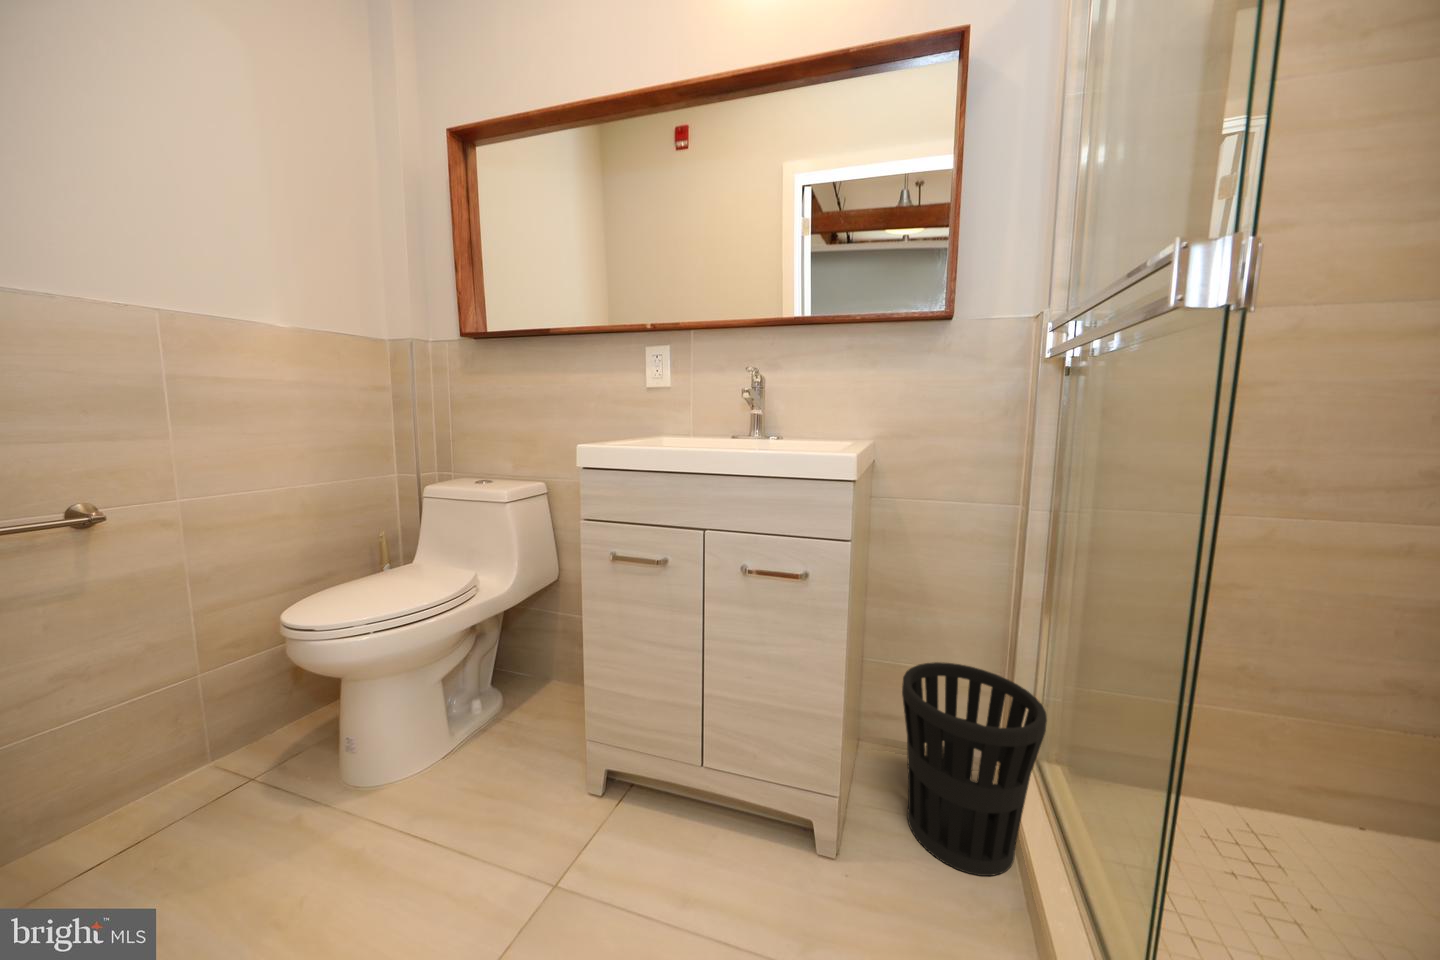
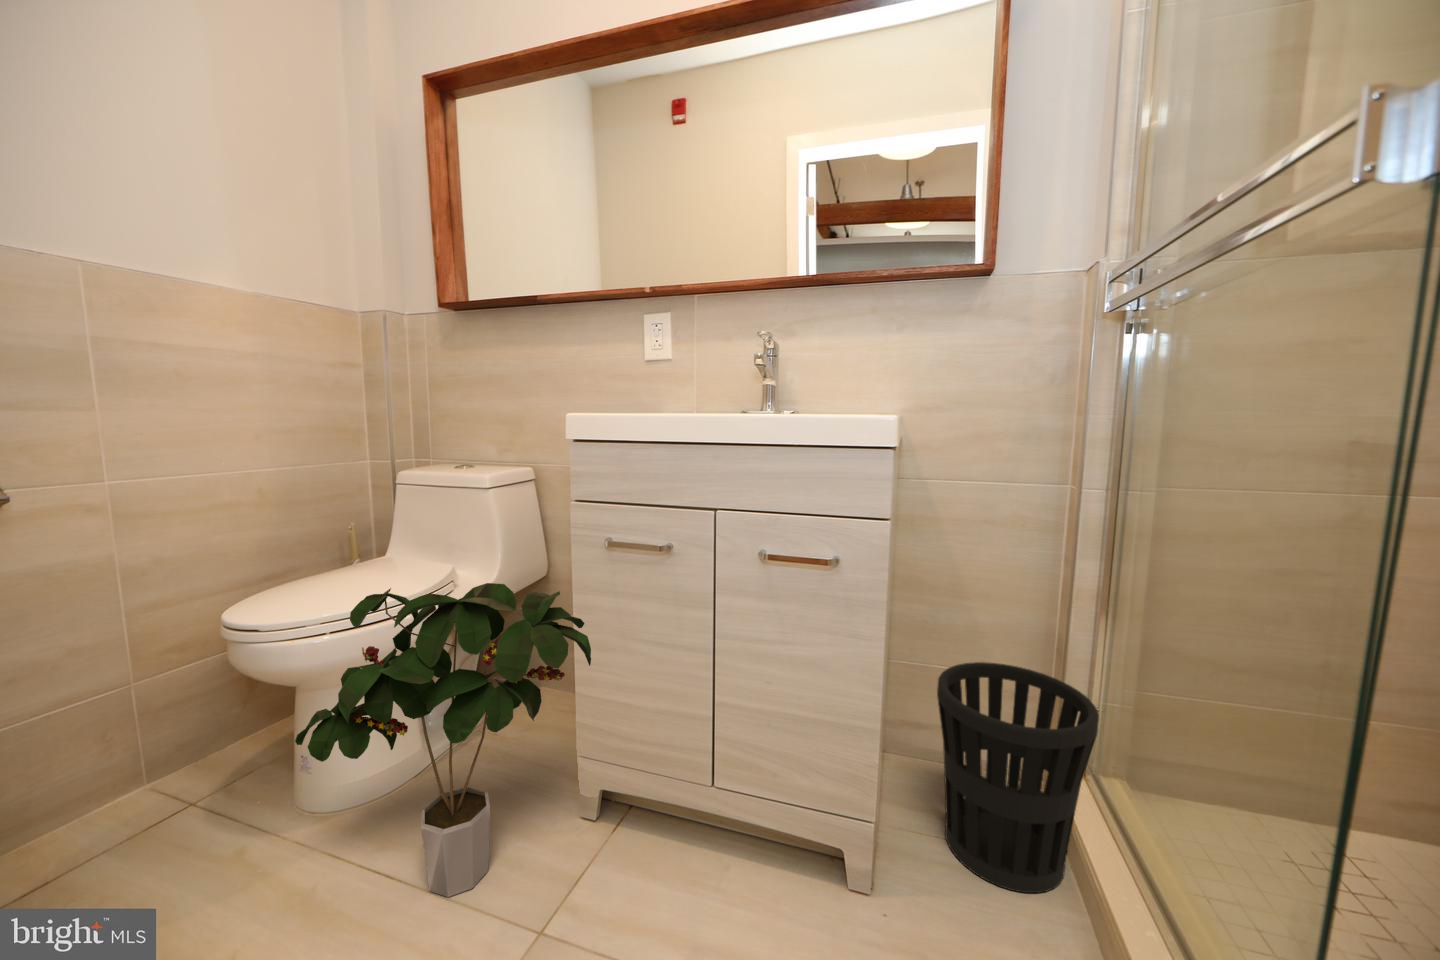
potted plant: none [305,591,591,888] -> present [295,583,591,897]

